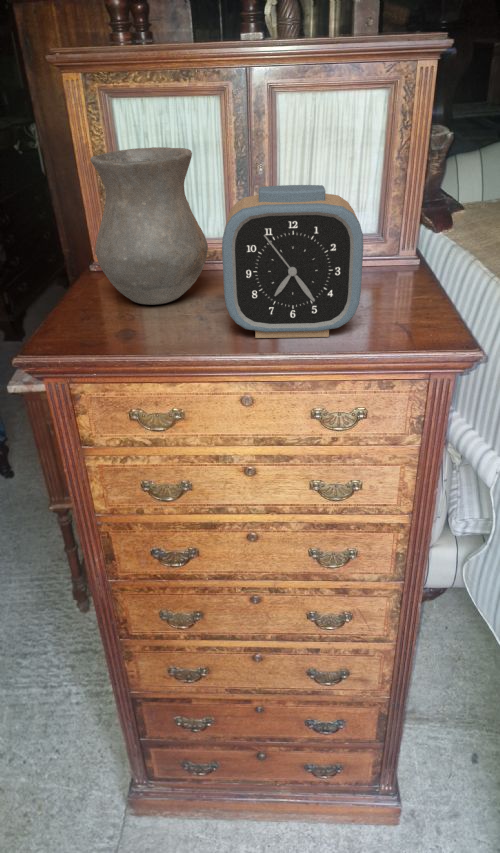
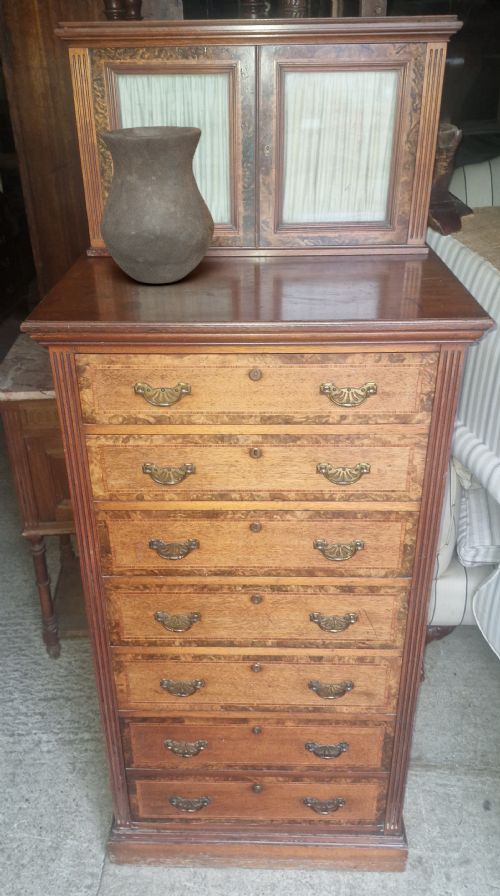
alarm clock: present [222,185,363,338] -> none [234,161,373,311]

